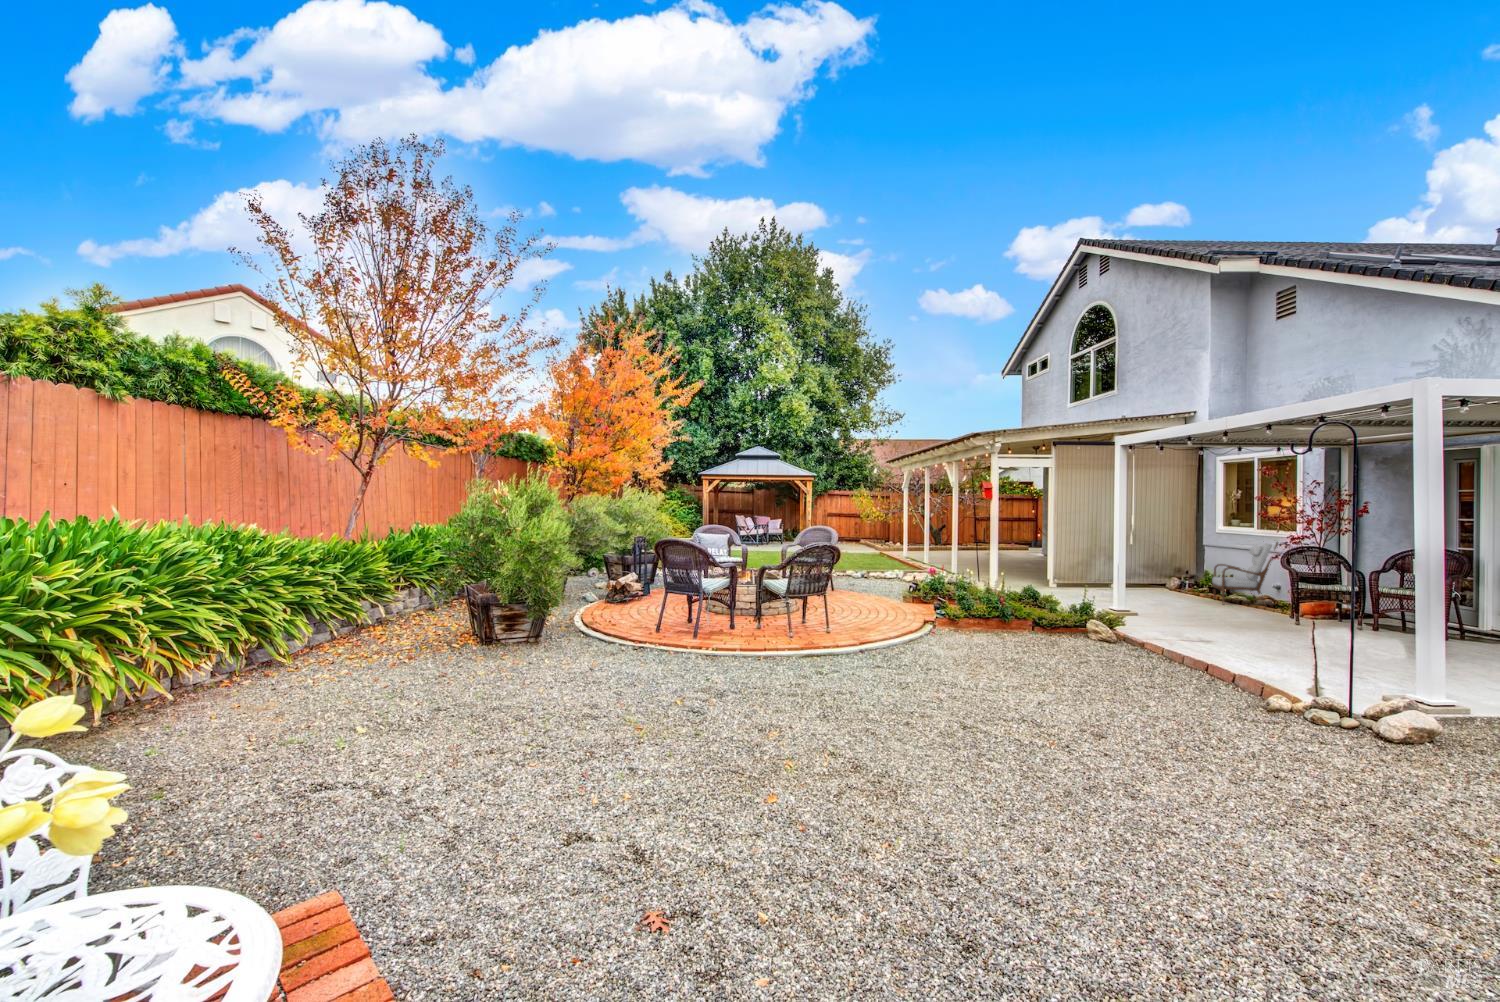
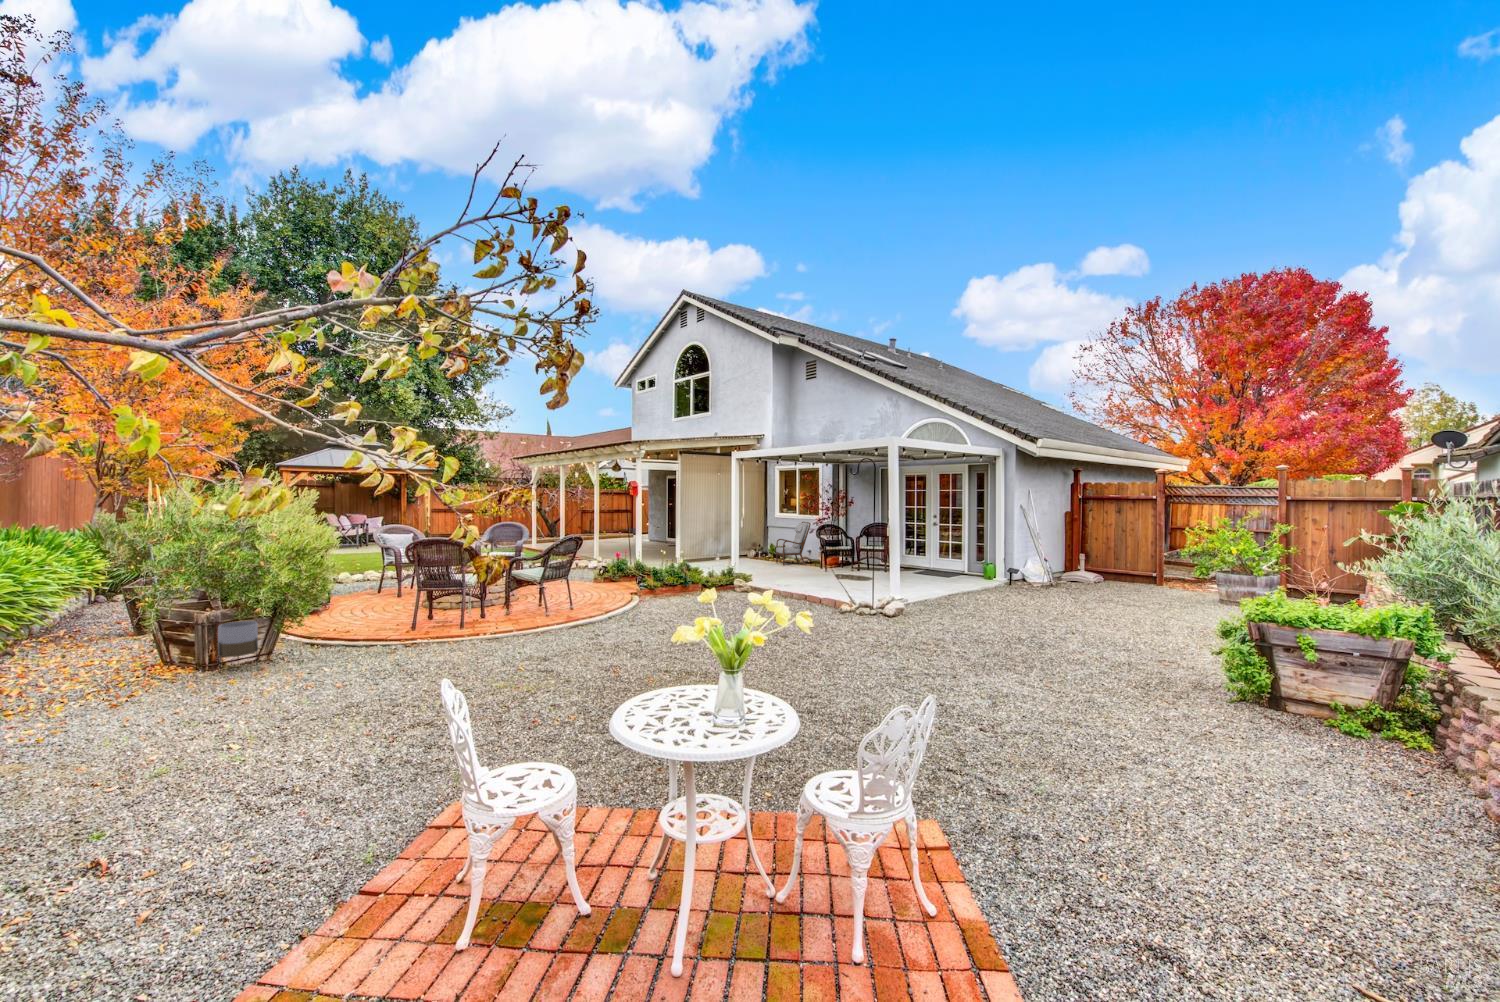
planter: none [480,604,512,649] -> present [218,621,258,660]

